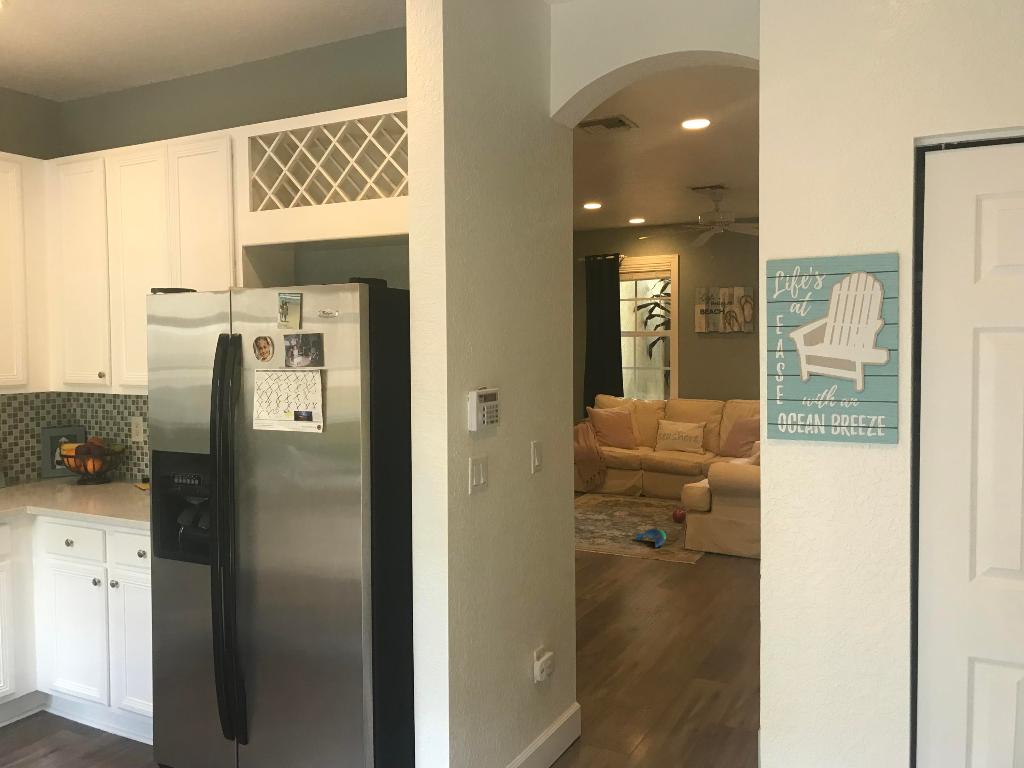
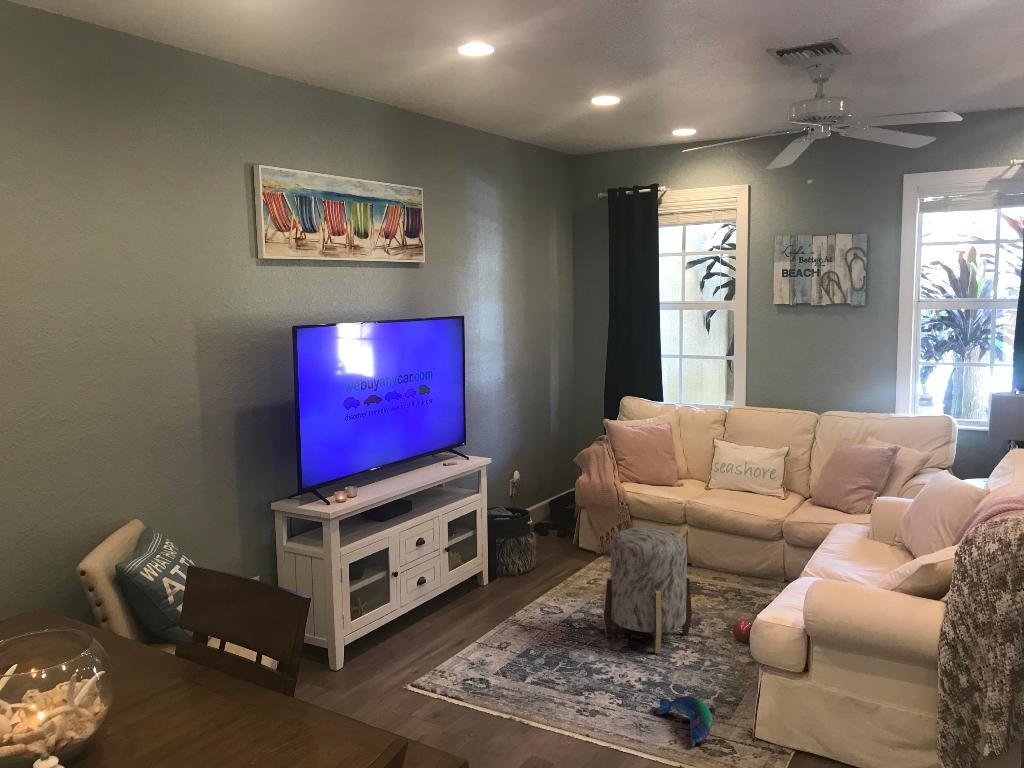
ottoman: none [598,455,650,524] -> present [603,527,692,653]

